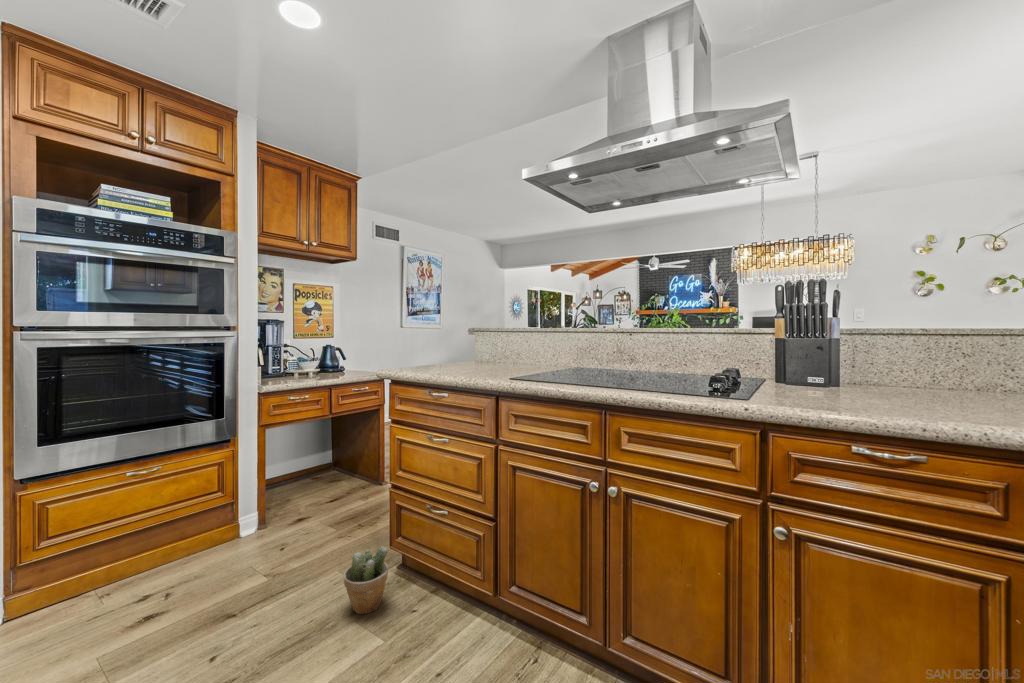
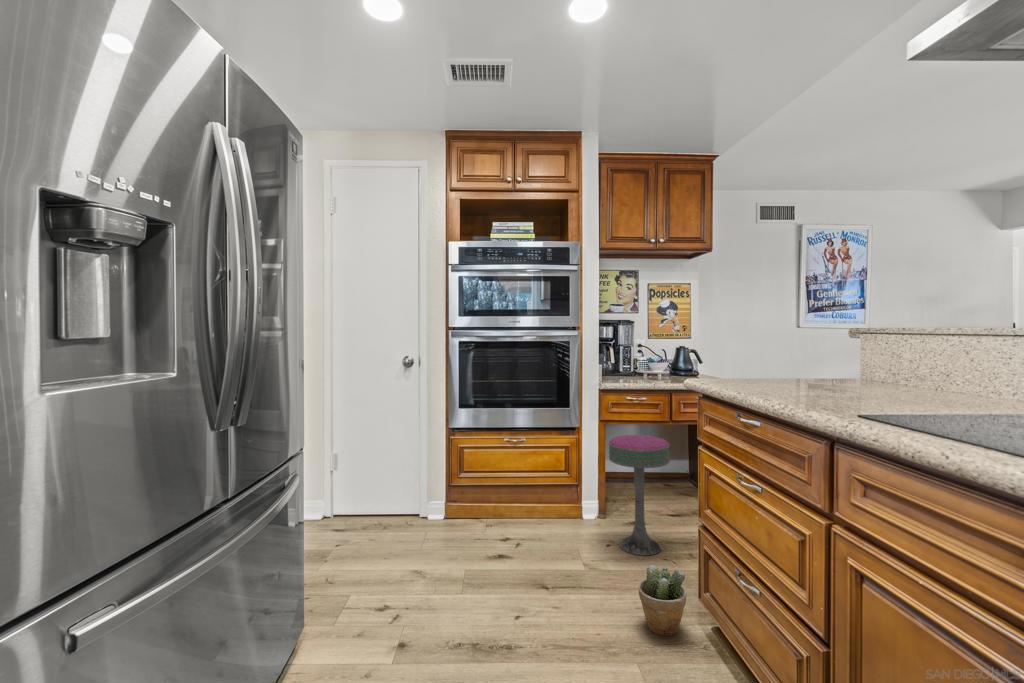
bar stool: none [281,433,344,552] -> present [609,435,670,556]

